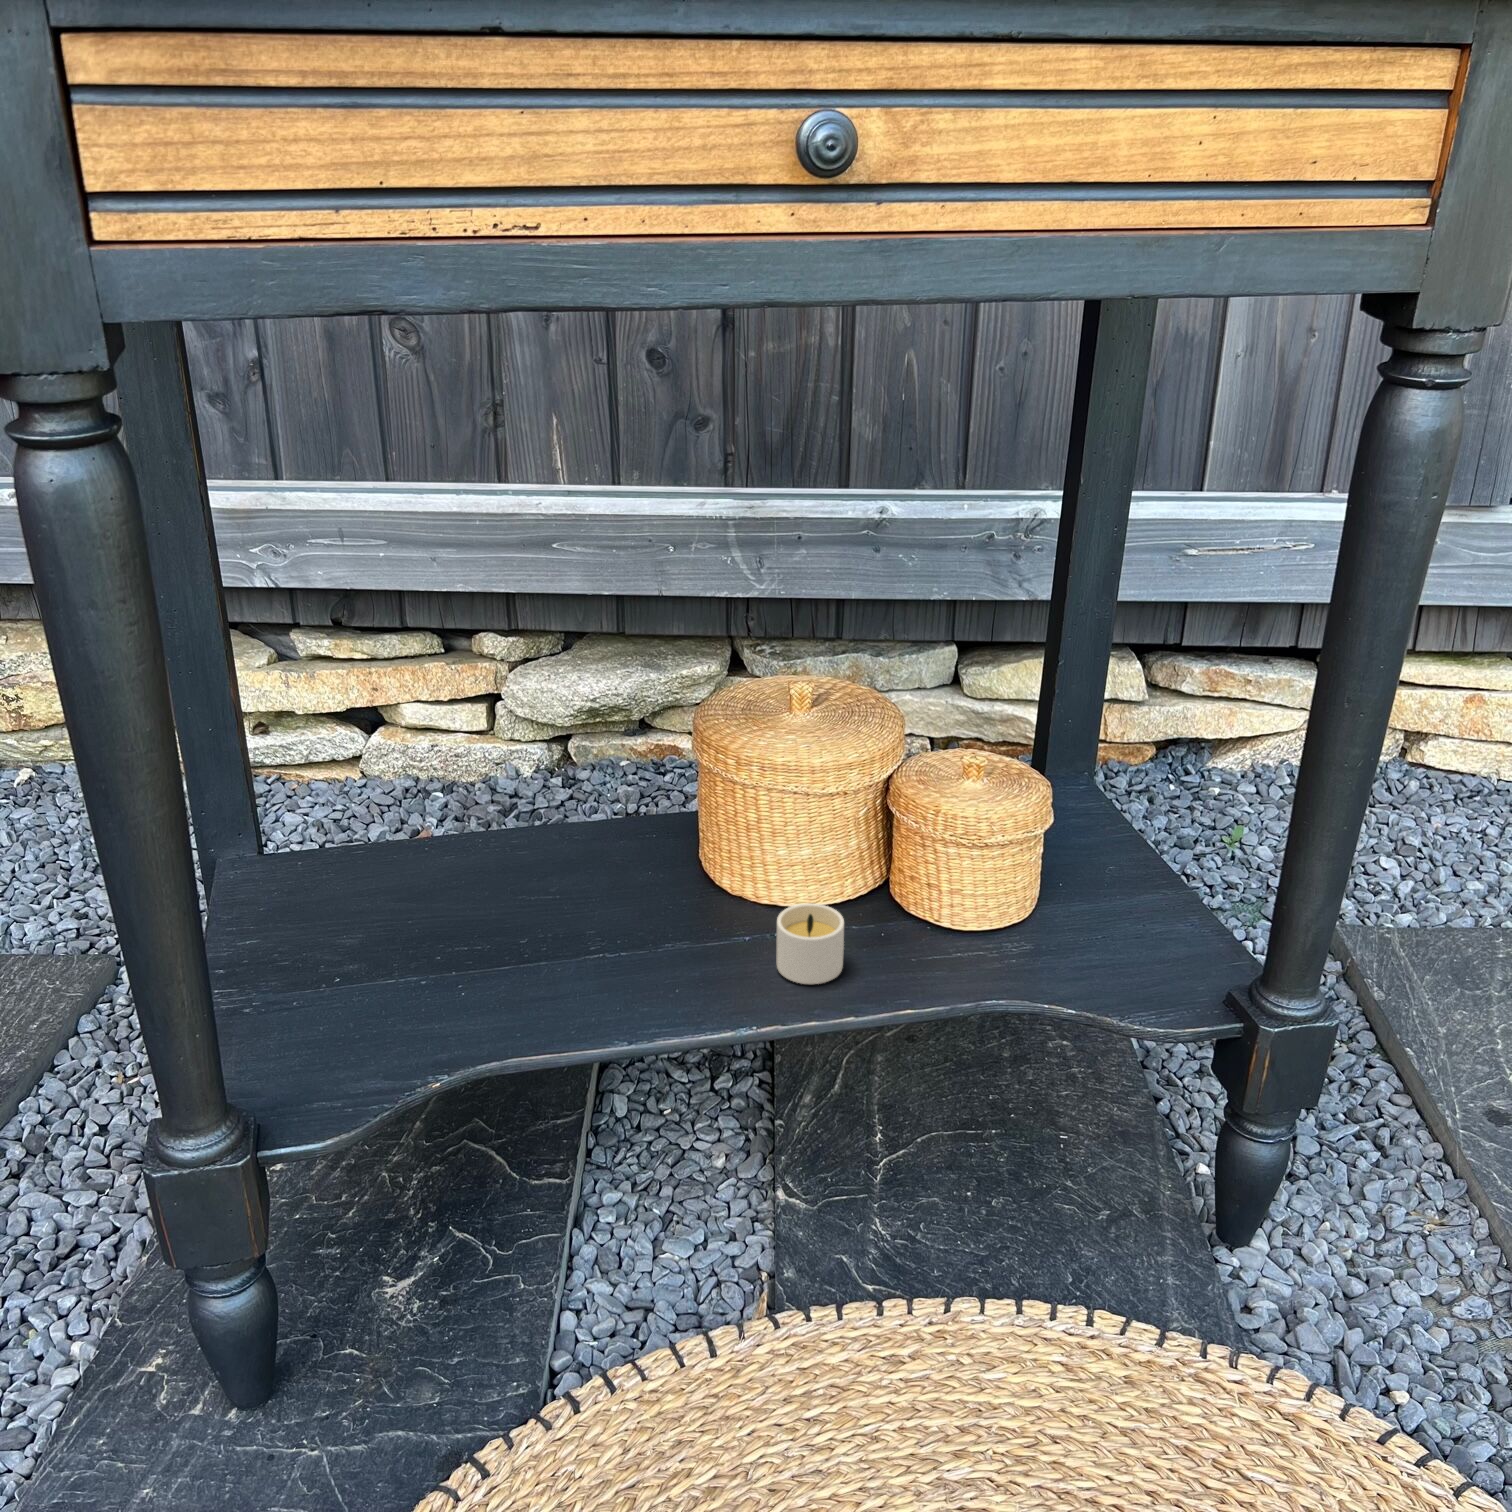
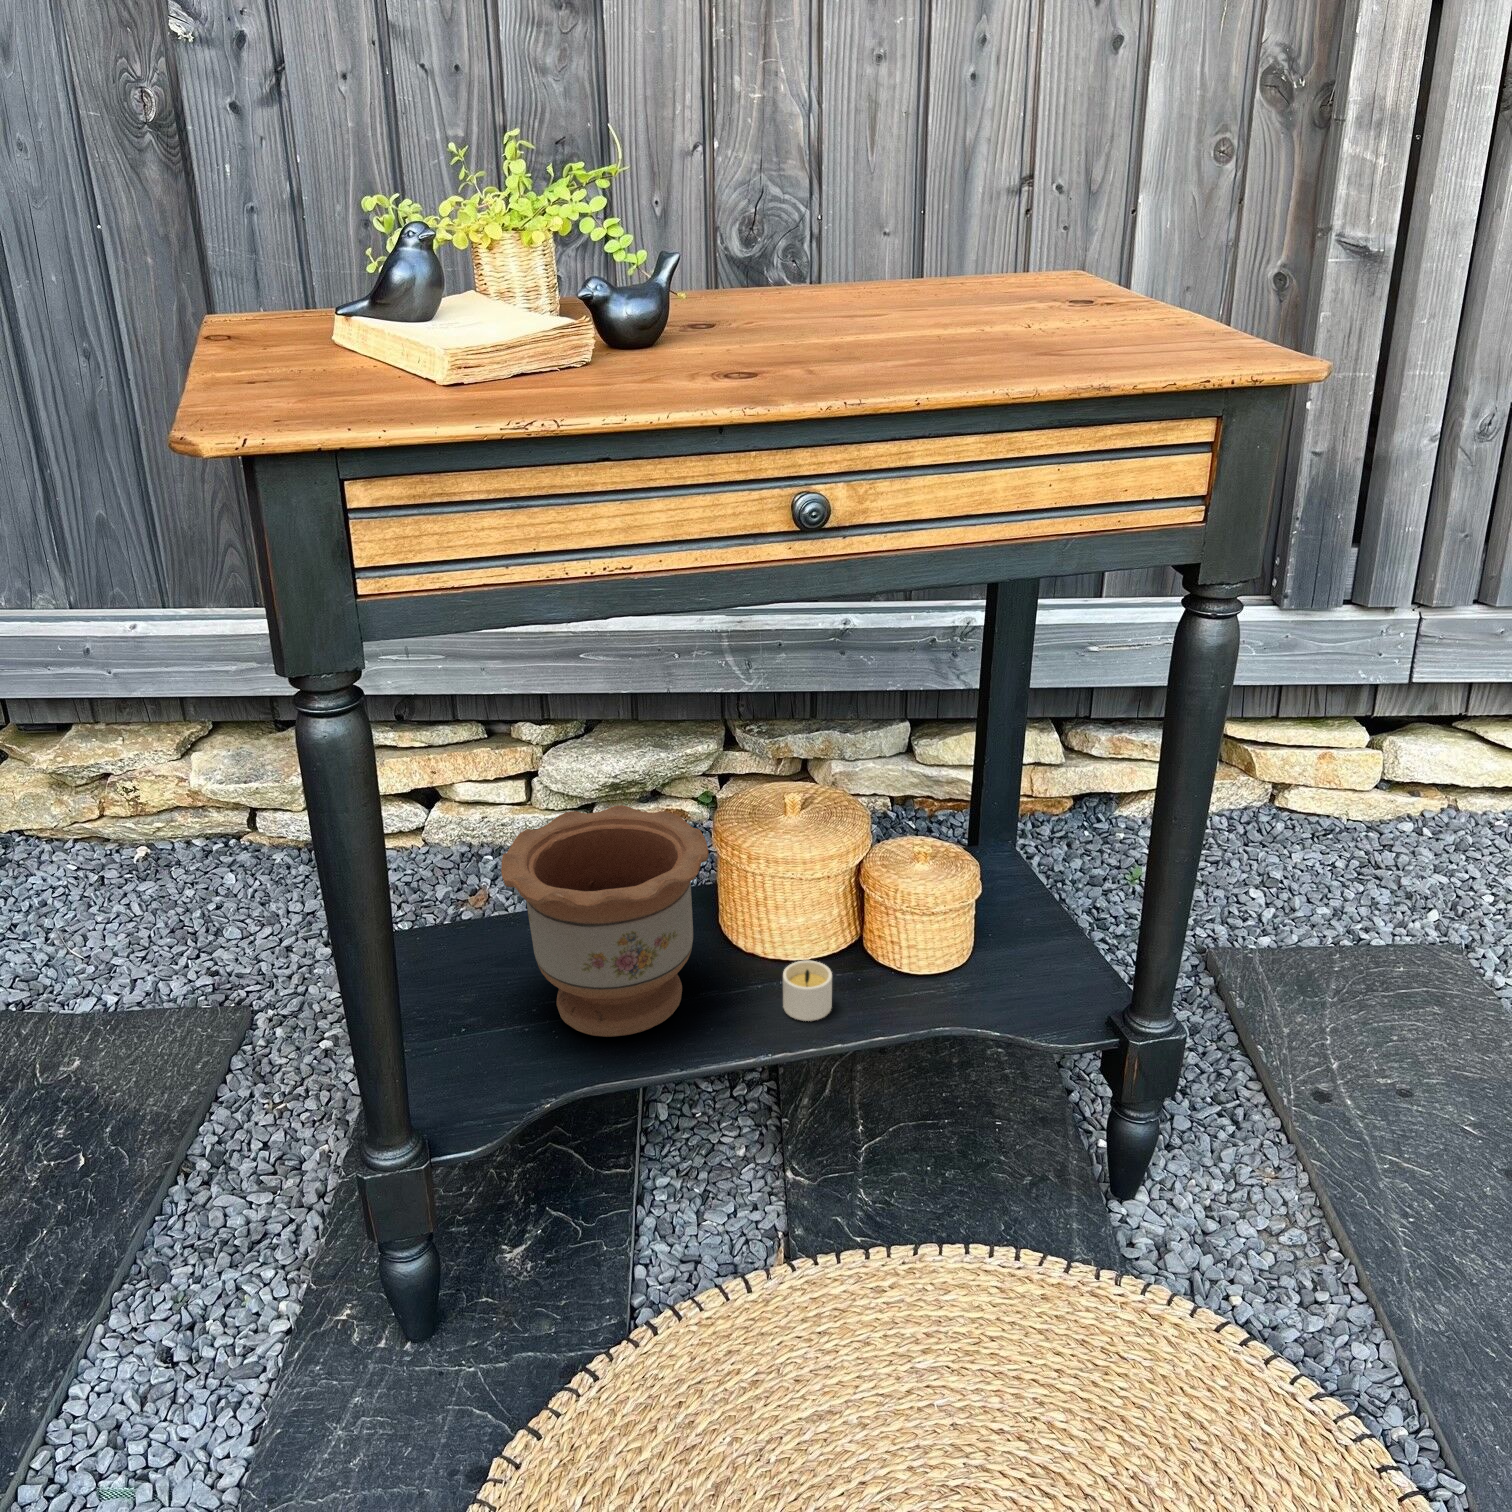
flower pot: none [390,688,678,996] -> present [501,805,709,1037]

